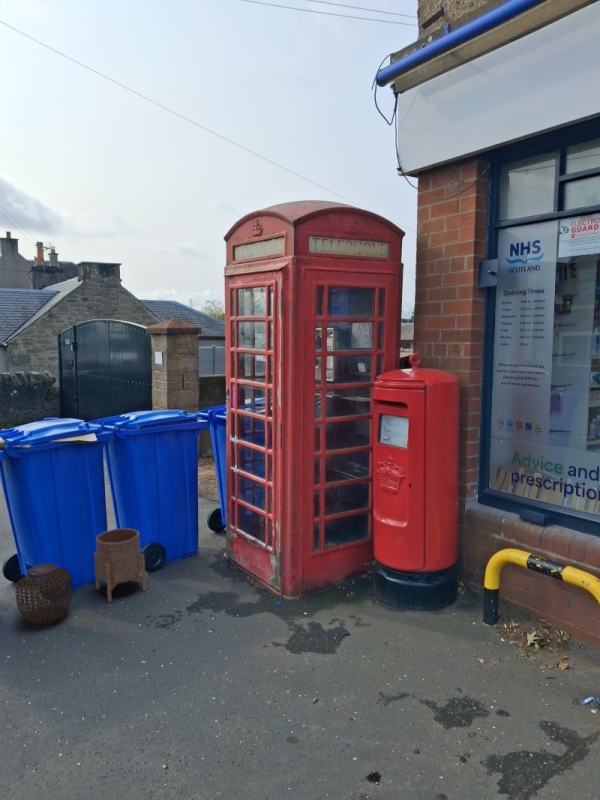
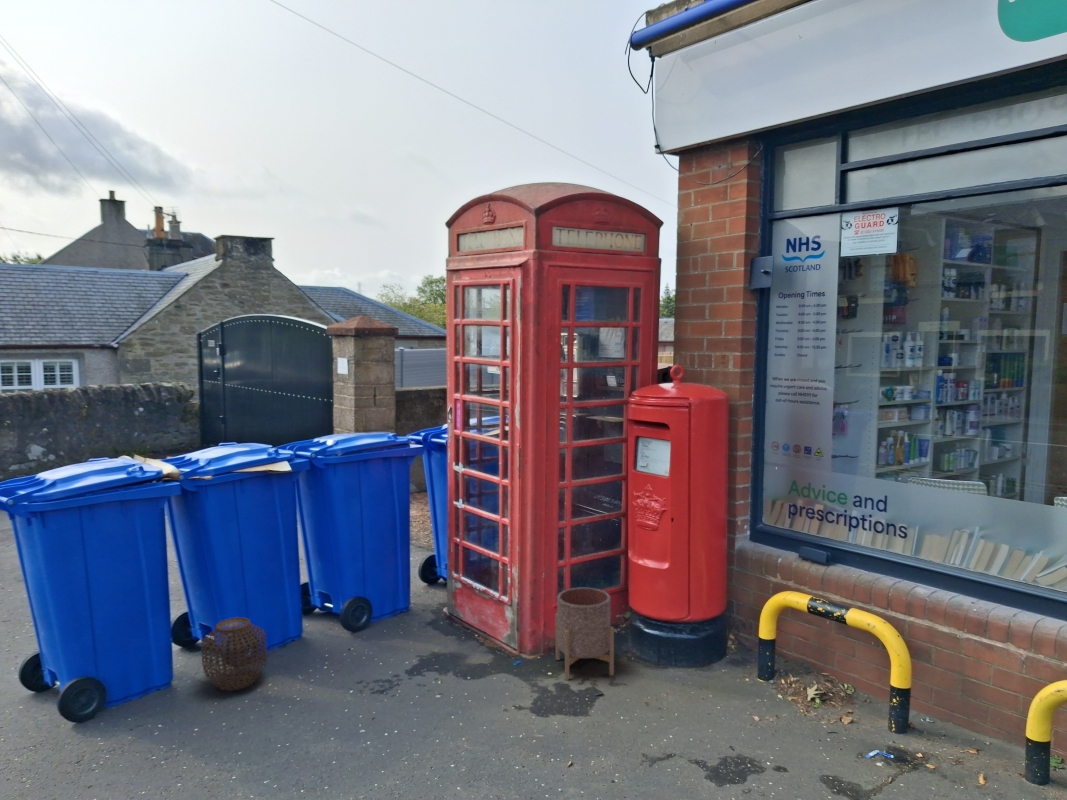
planter: present [94,528,146,602] -> present [555,588,614,680]

